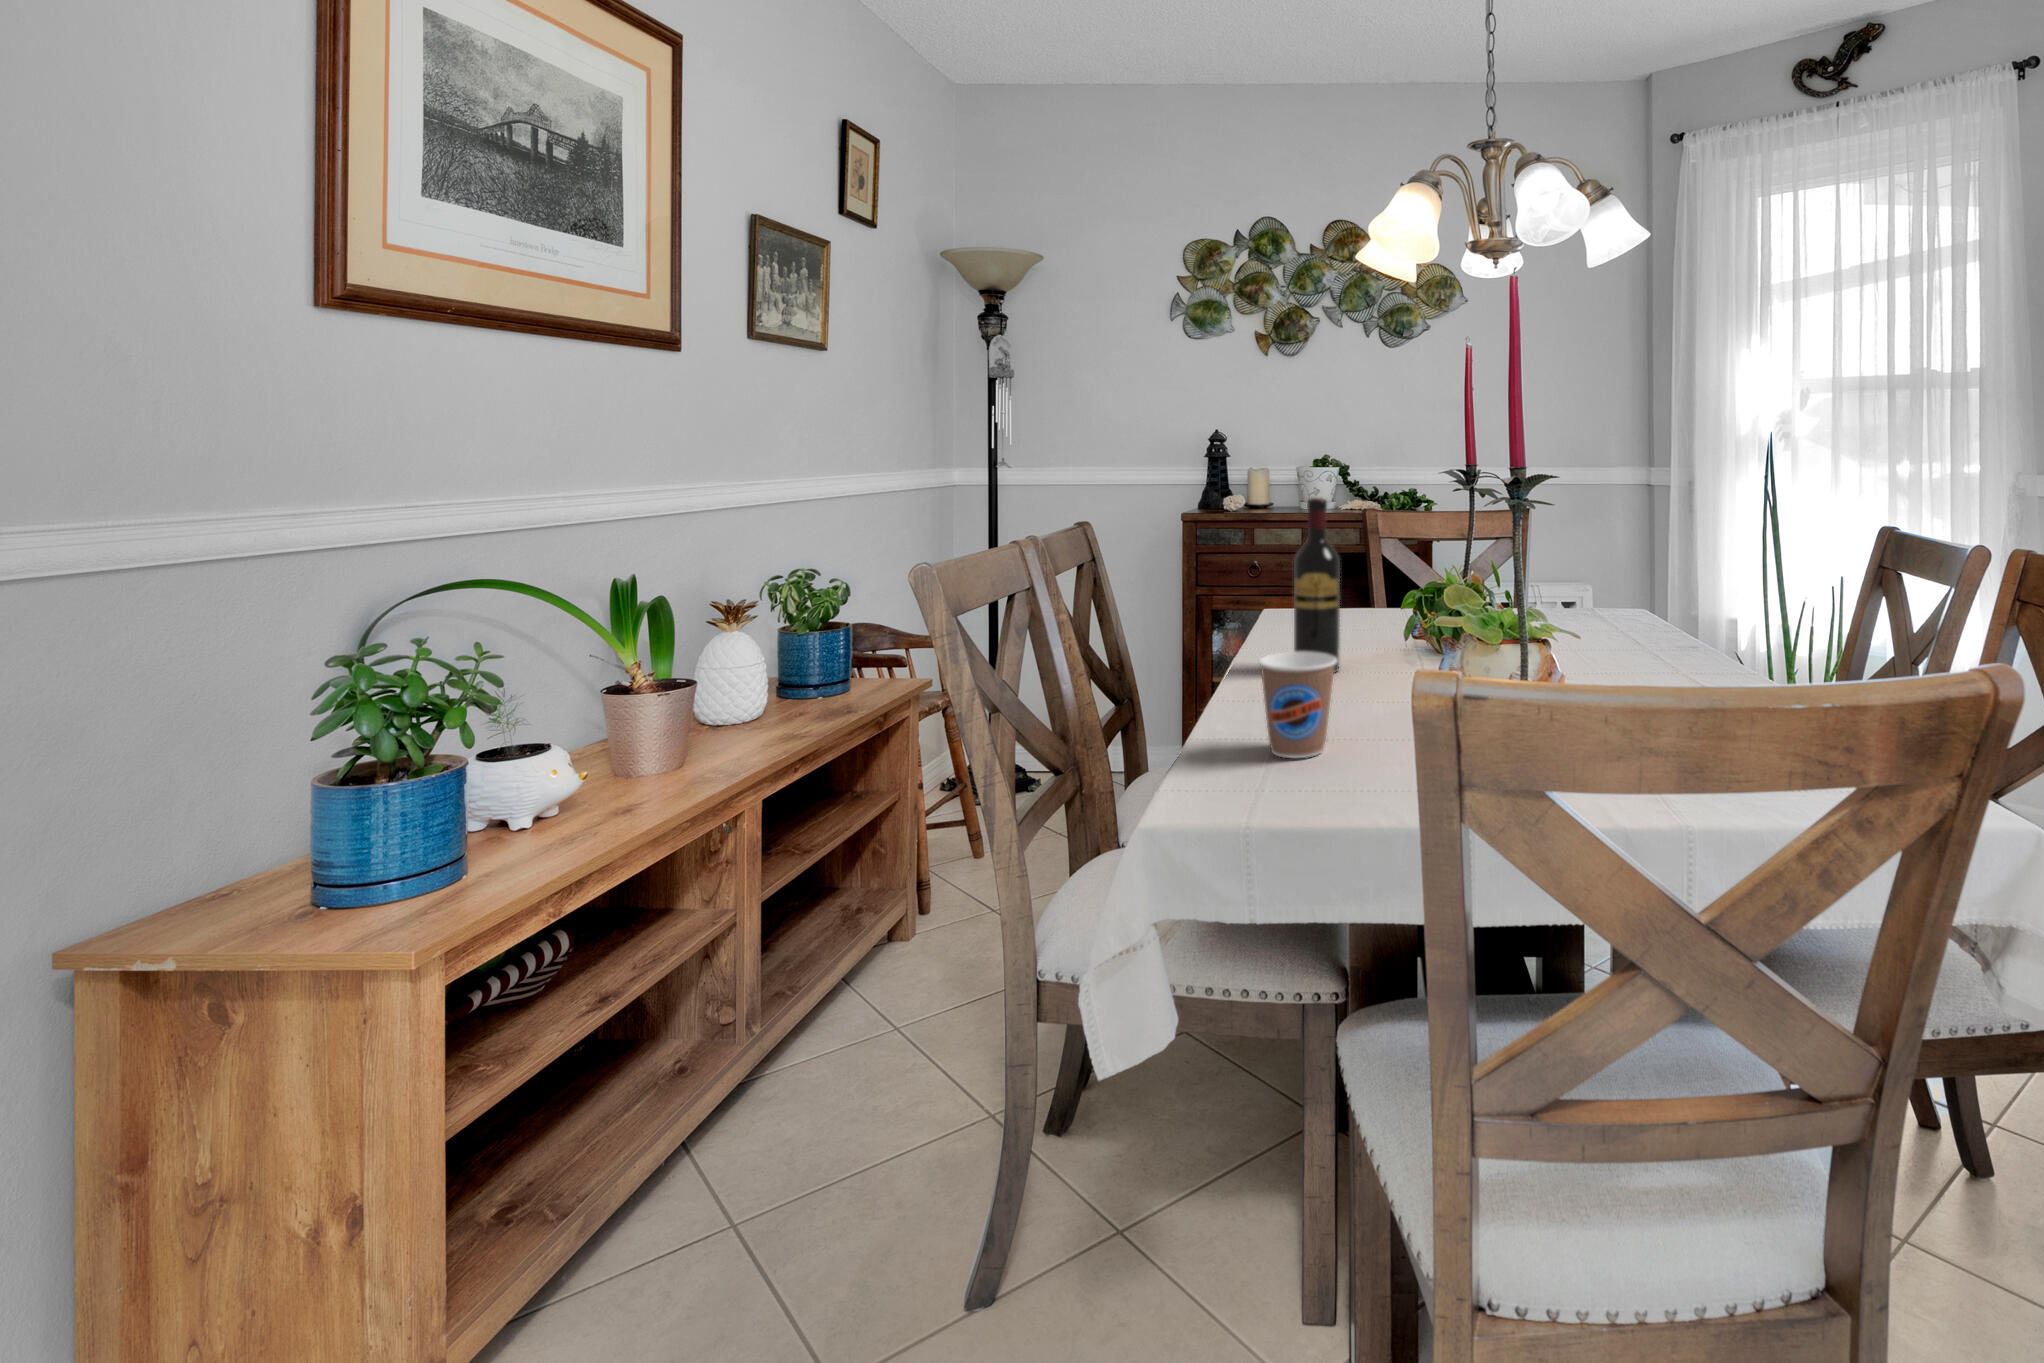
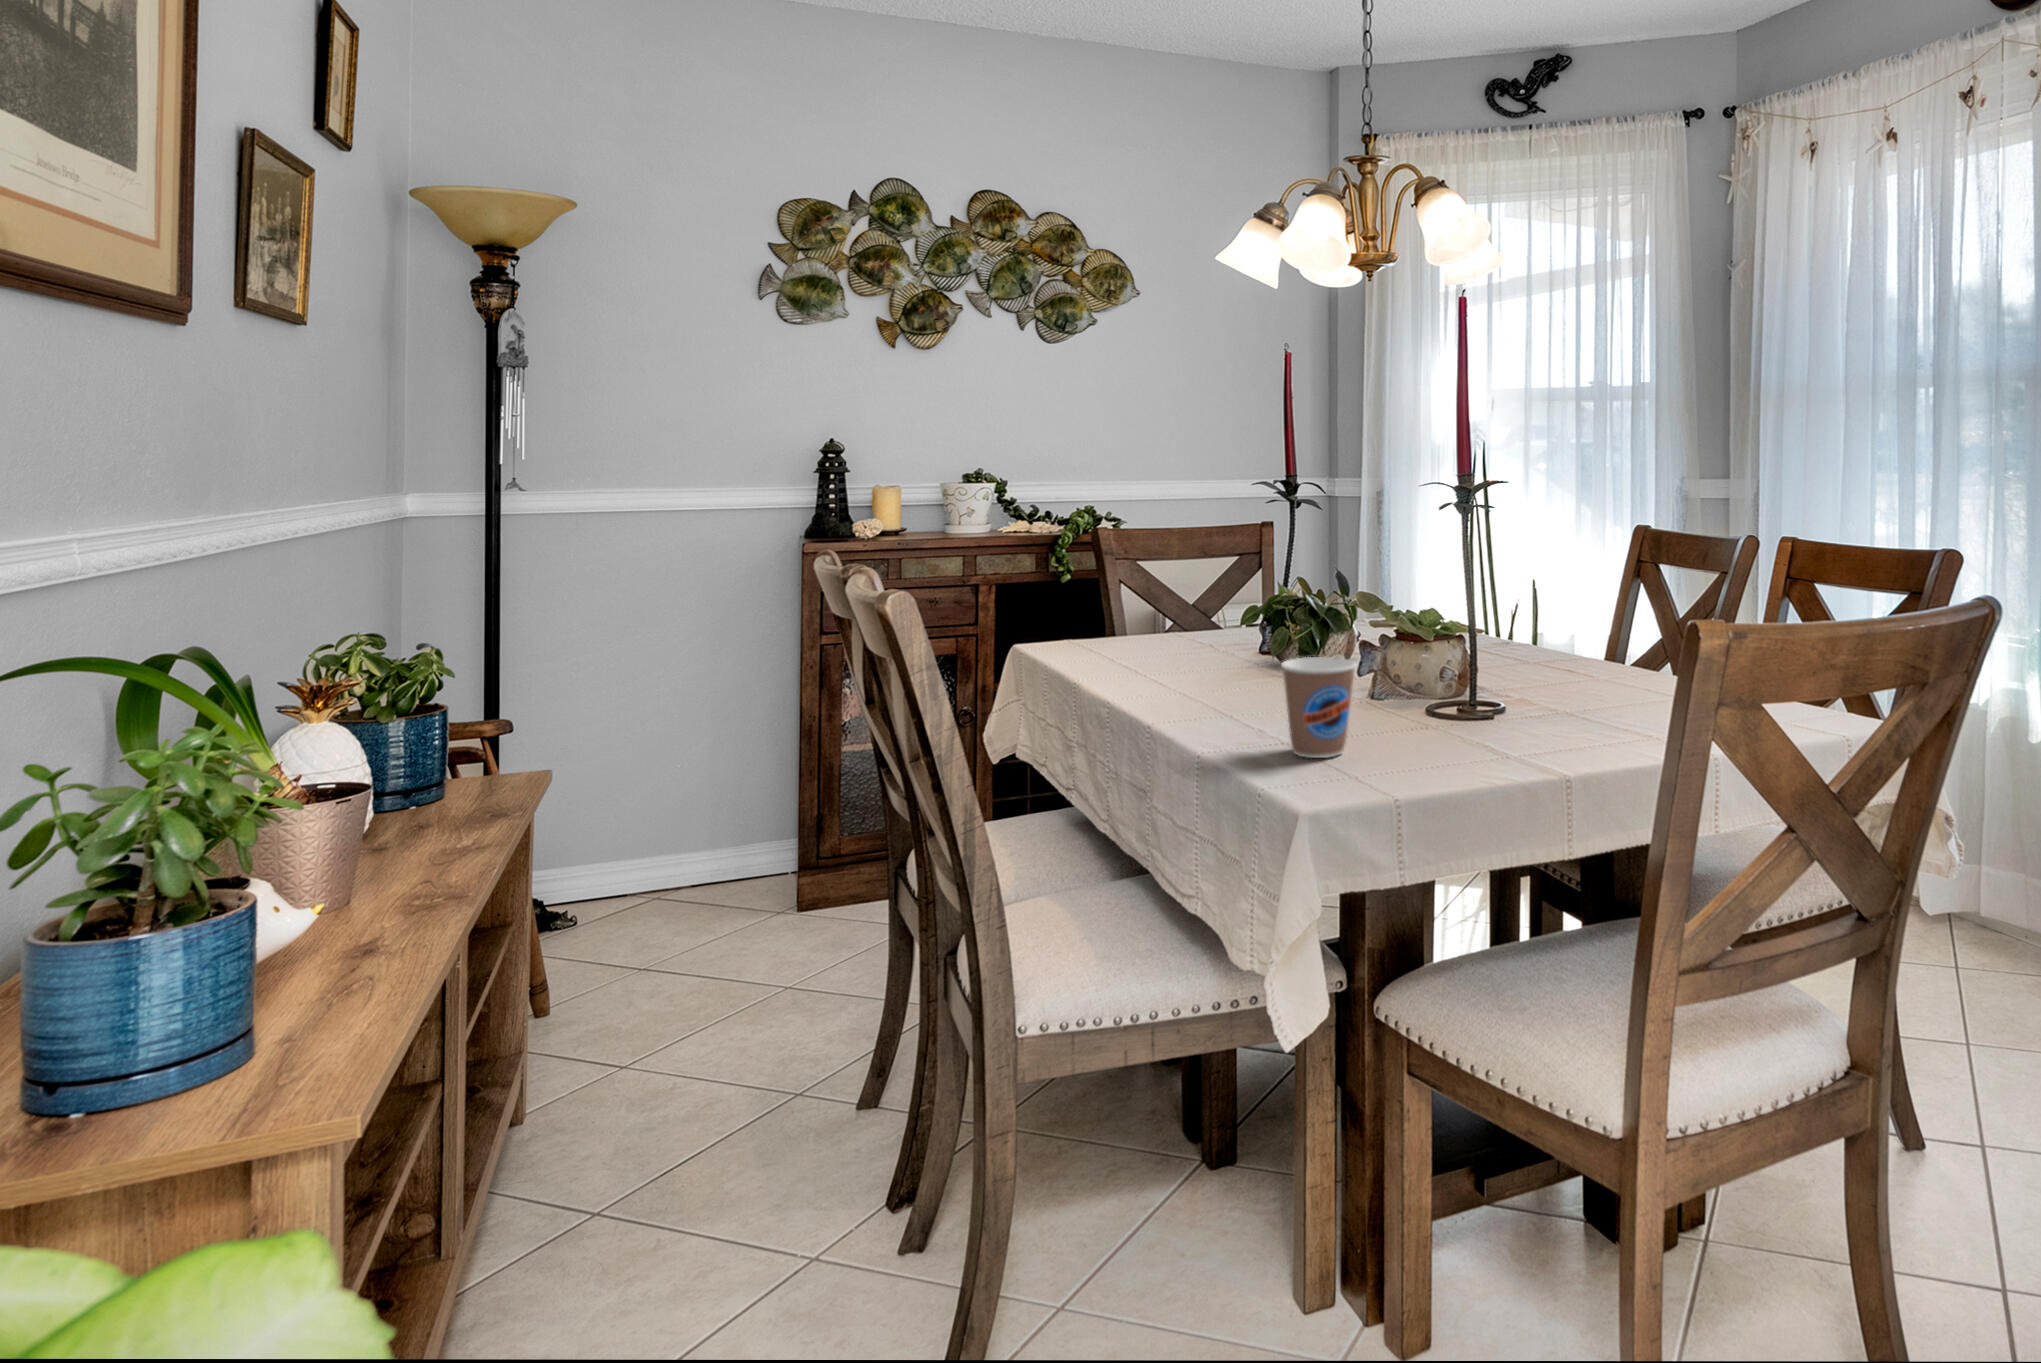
wine bottle: present [1294,497,1340,673] -> none [1187,509,1235,693]

